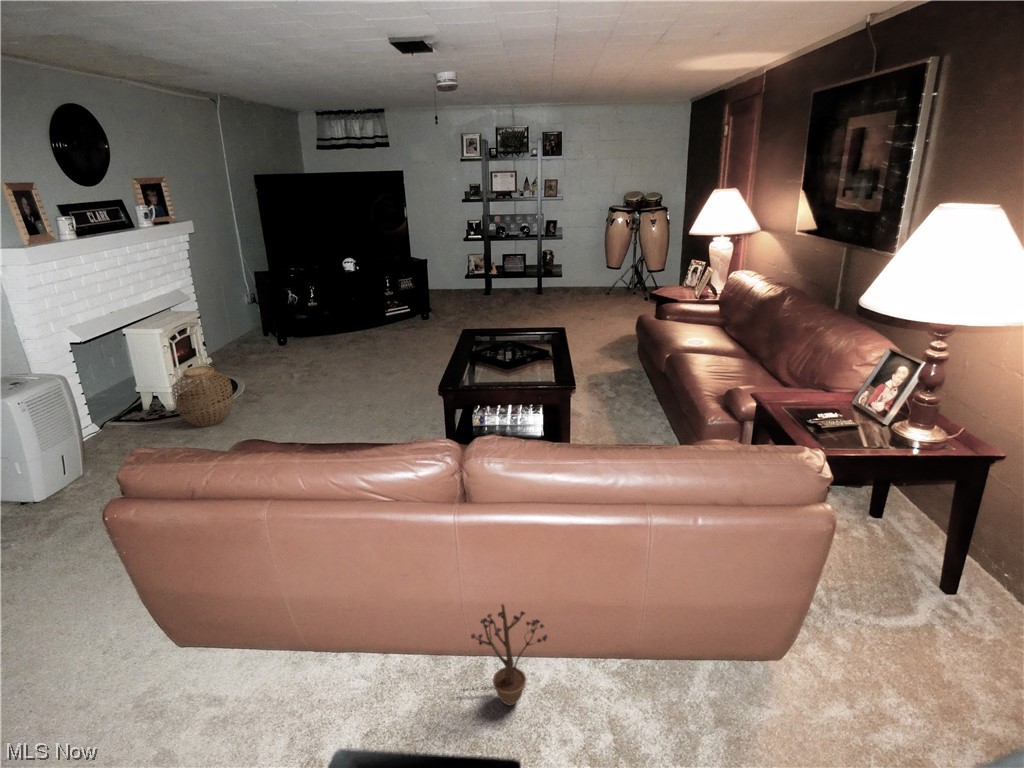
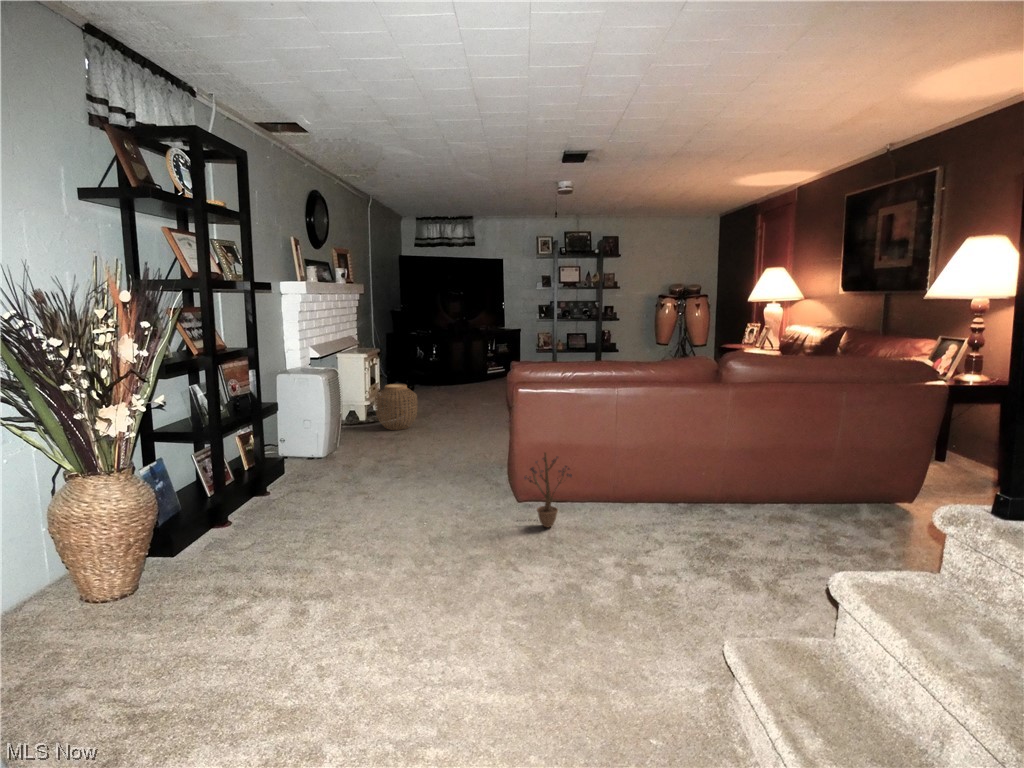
decorative plant: present [460,604,548,705] -> present [517,452,572,528]

